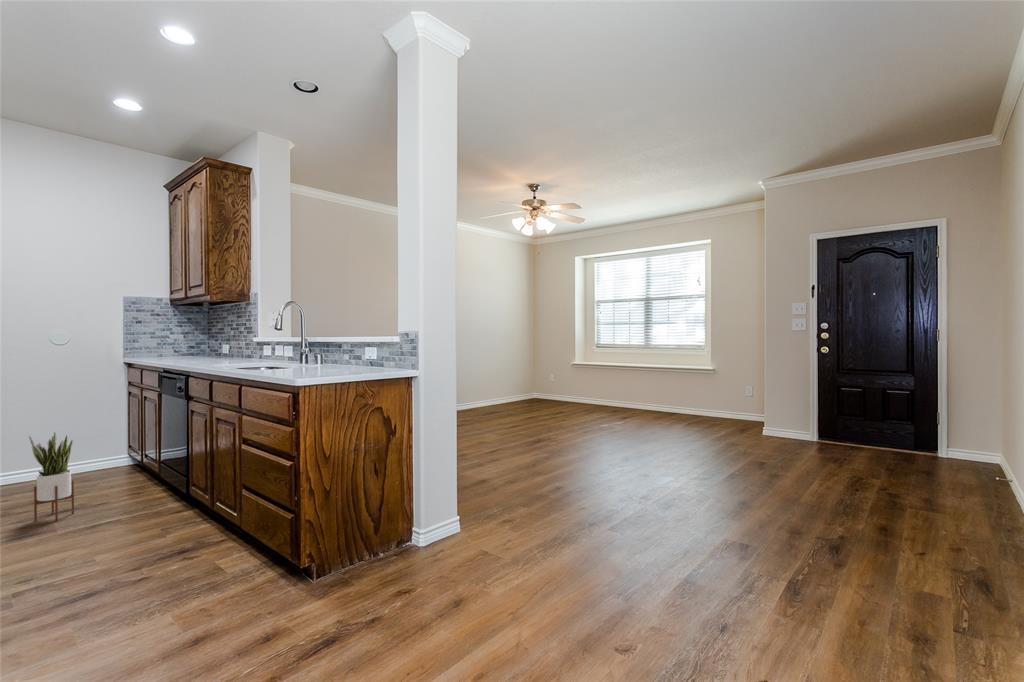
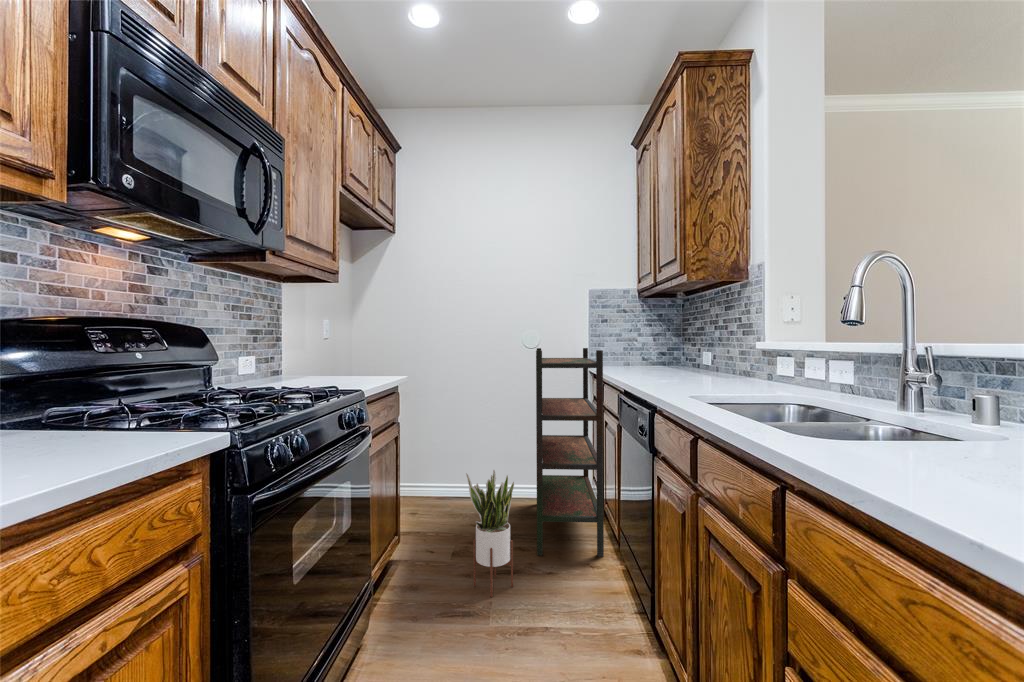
bookshelf: none [69,344,148,498] -> present [536,348,604,557]

